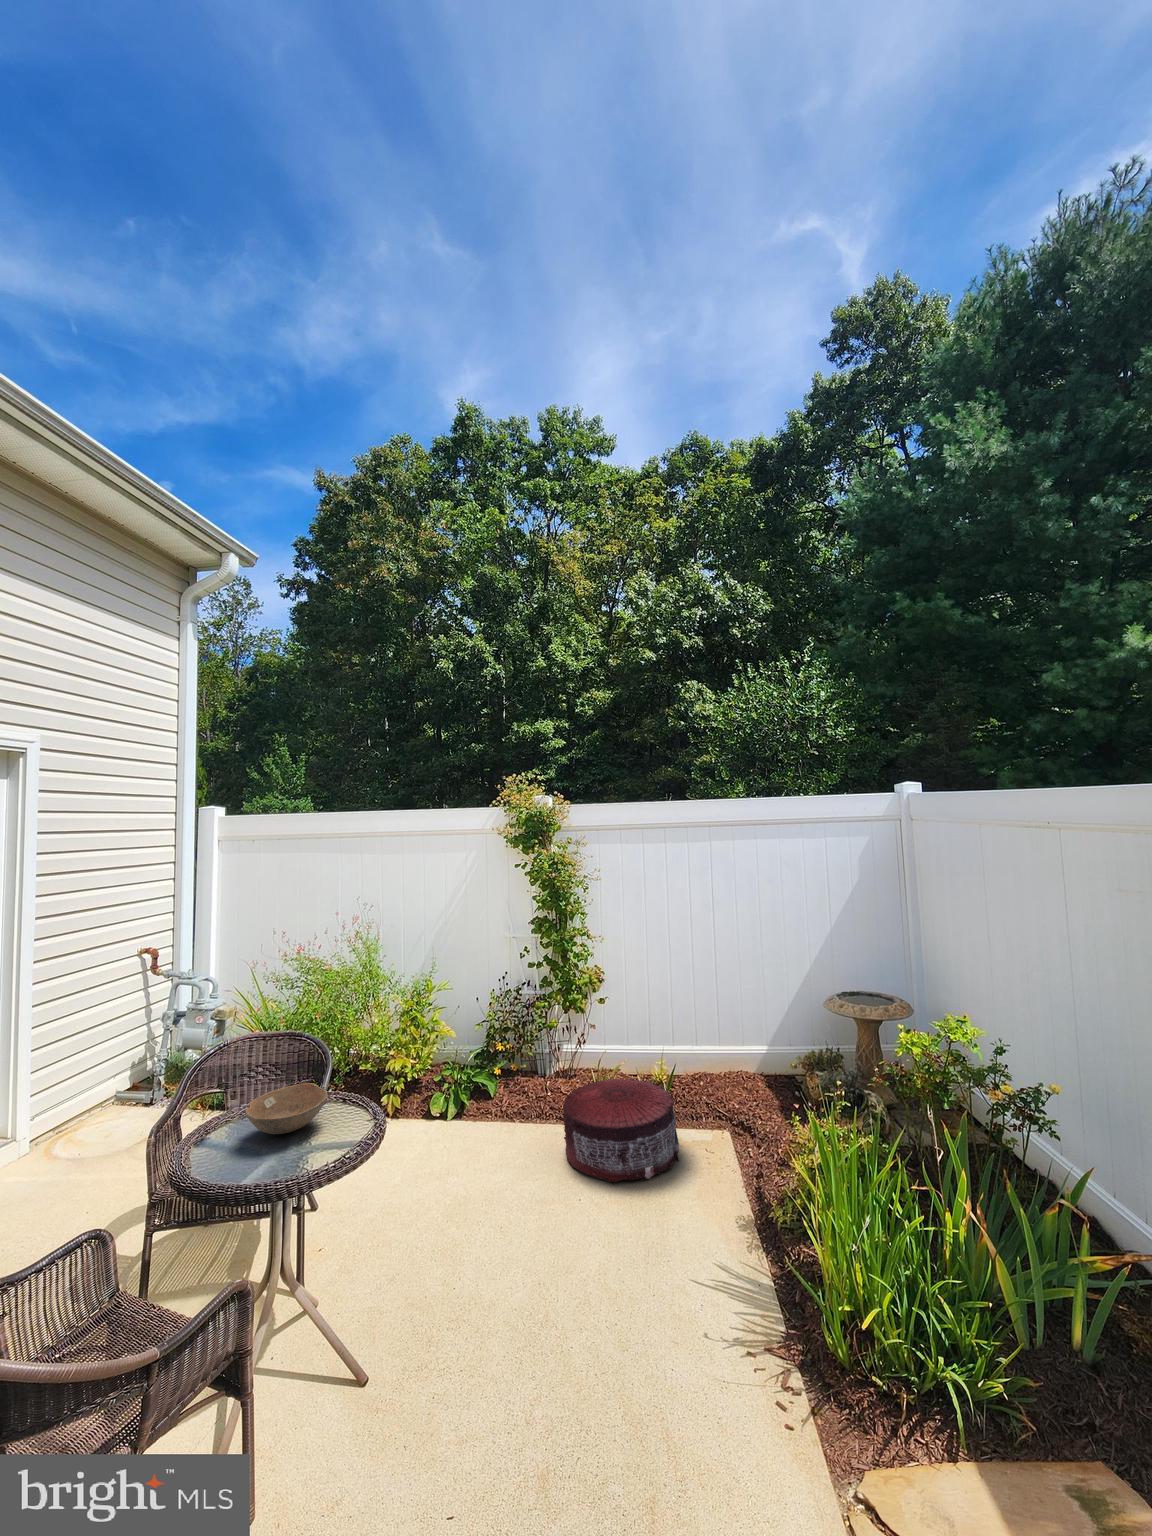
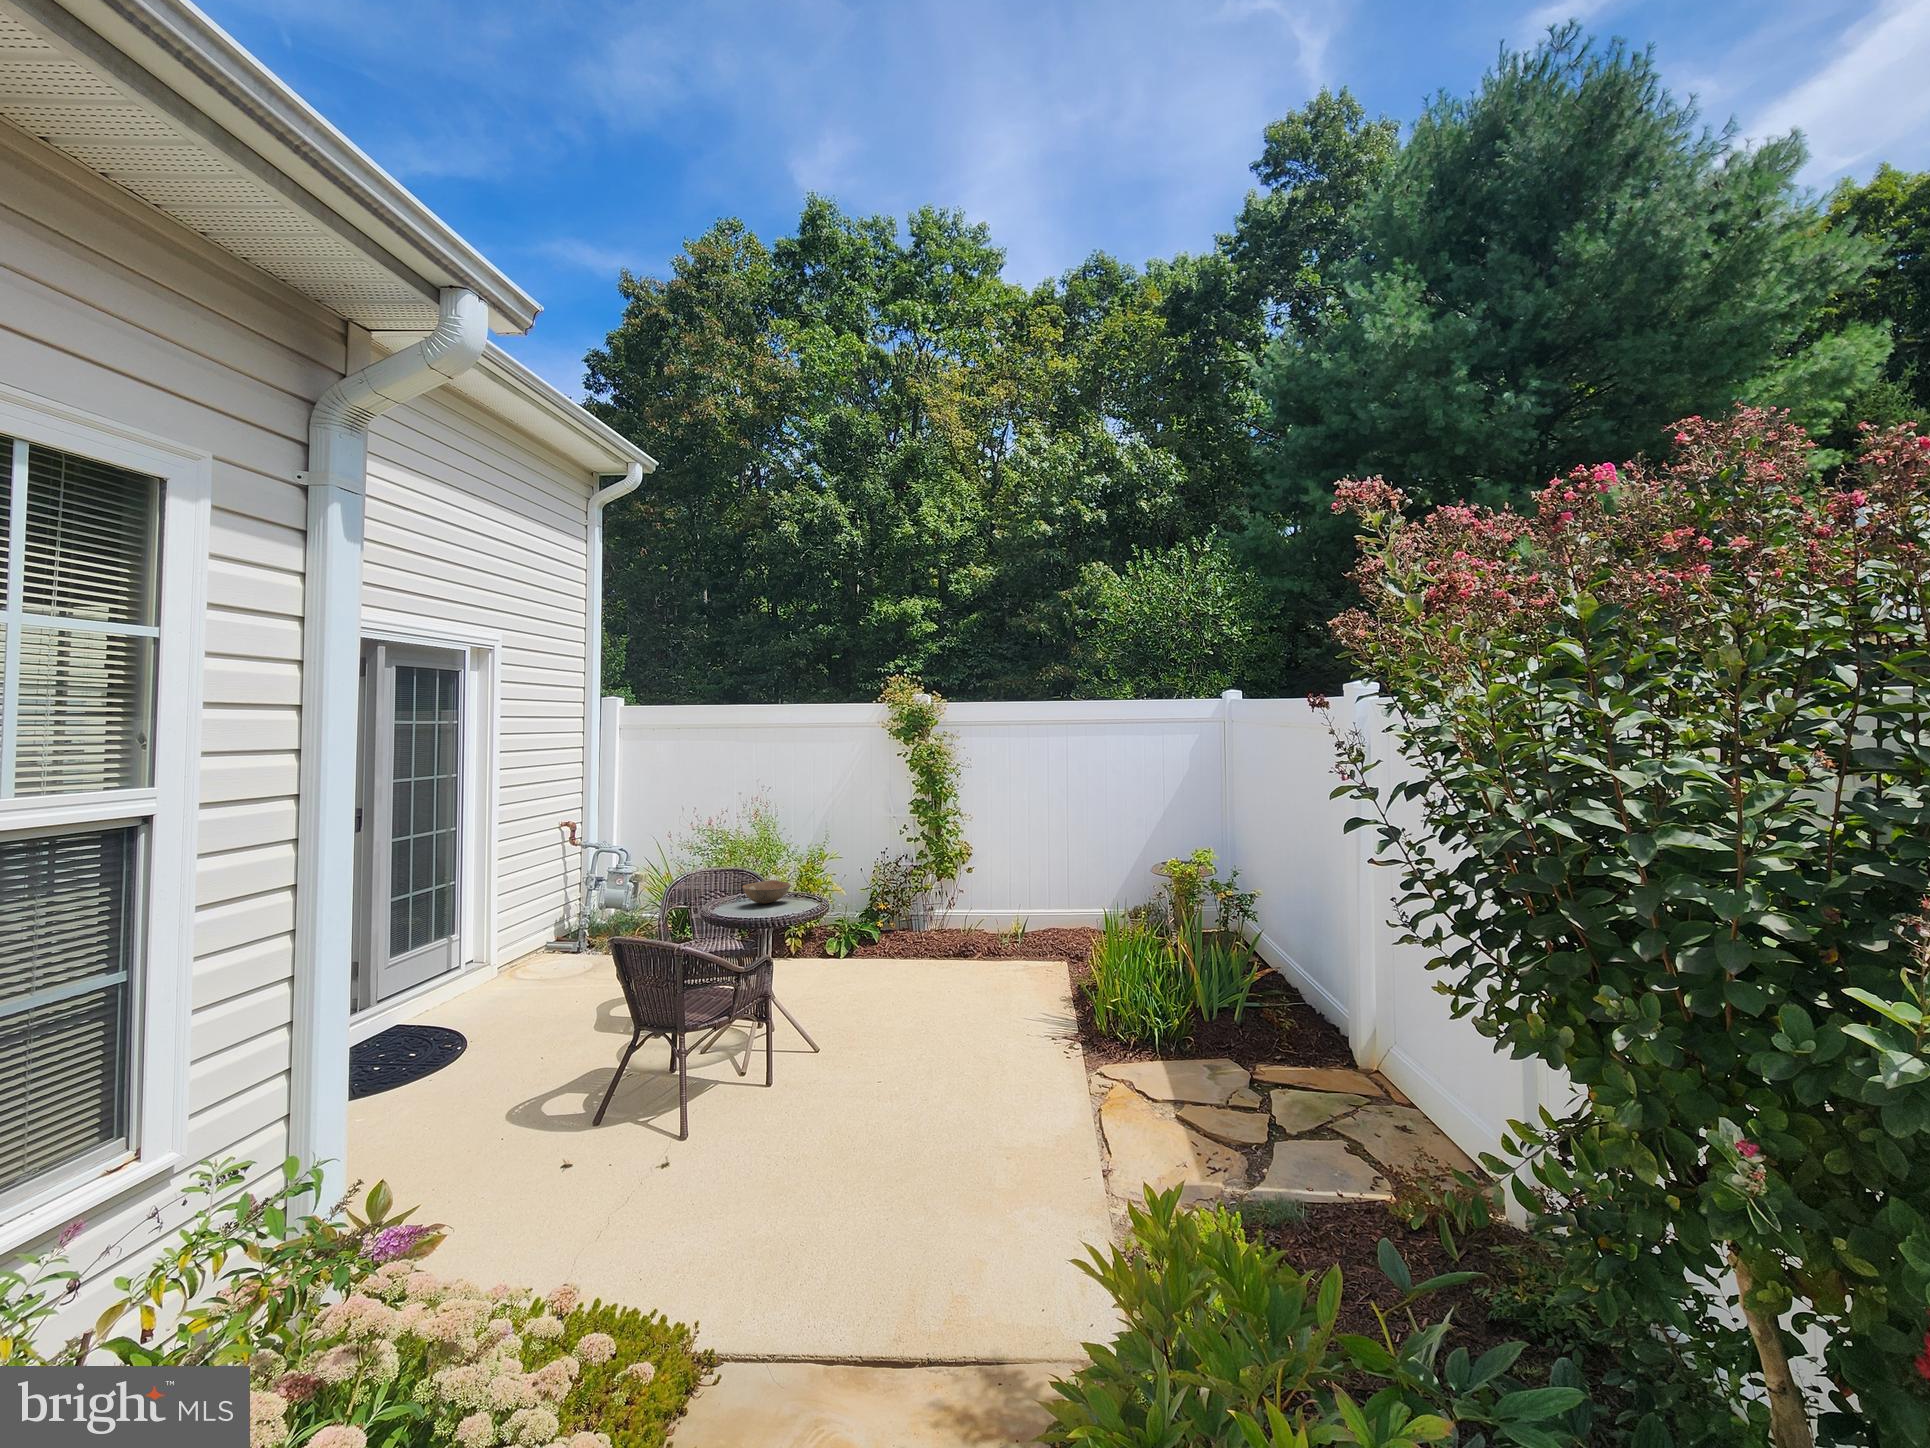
pouf: present [563,1077,679,1183] -> none [936,916,1022,974]

